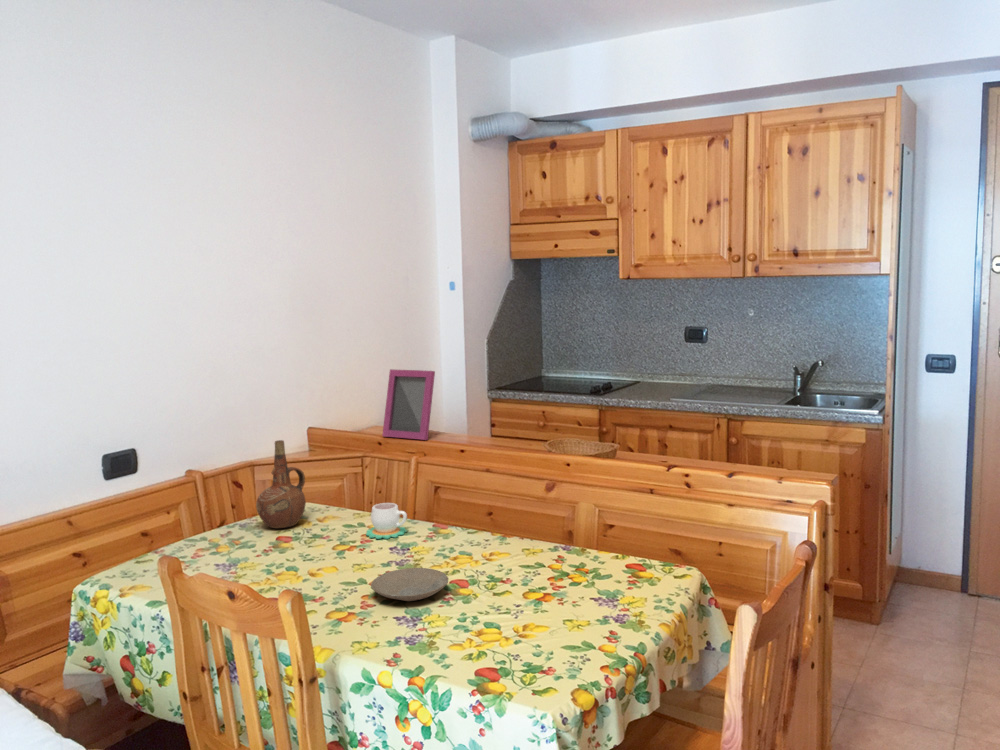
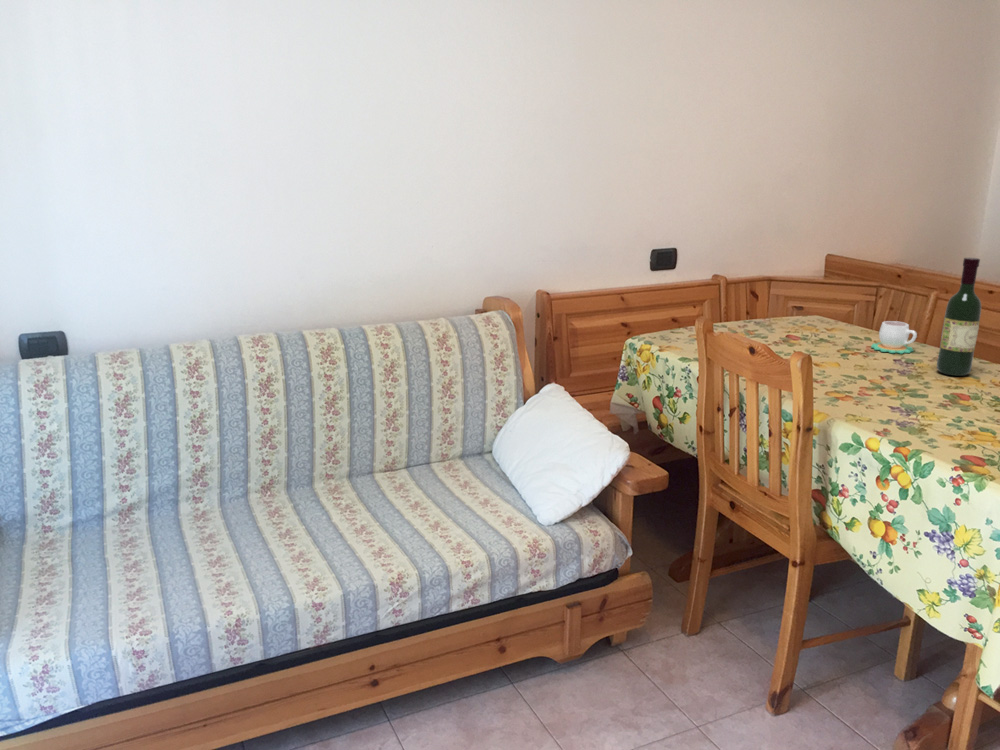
picture frame: present [382,369,435,440] -> none [903,201,977,277]
wine bottle: none [429,436,461,557] -> present [937,258,981,376]
ceramic pitcher: present [256,440,306,528] -> none [772,252,820,331]
plate: present [371,568,448,601] -> none [871,373,951,399]

